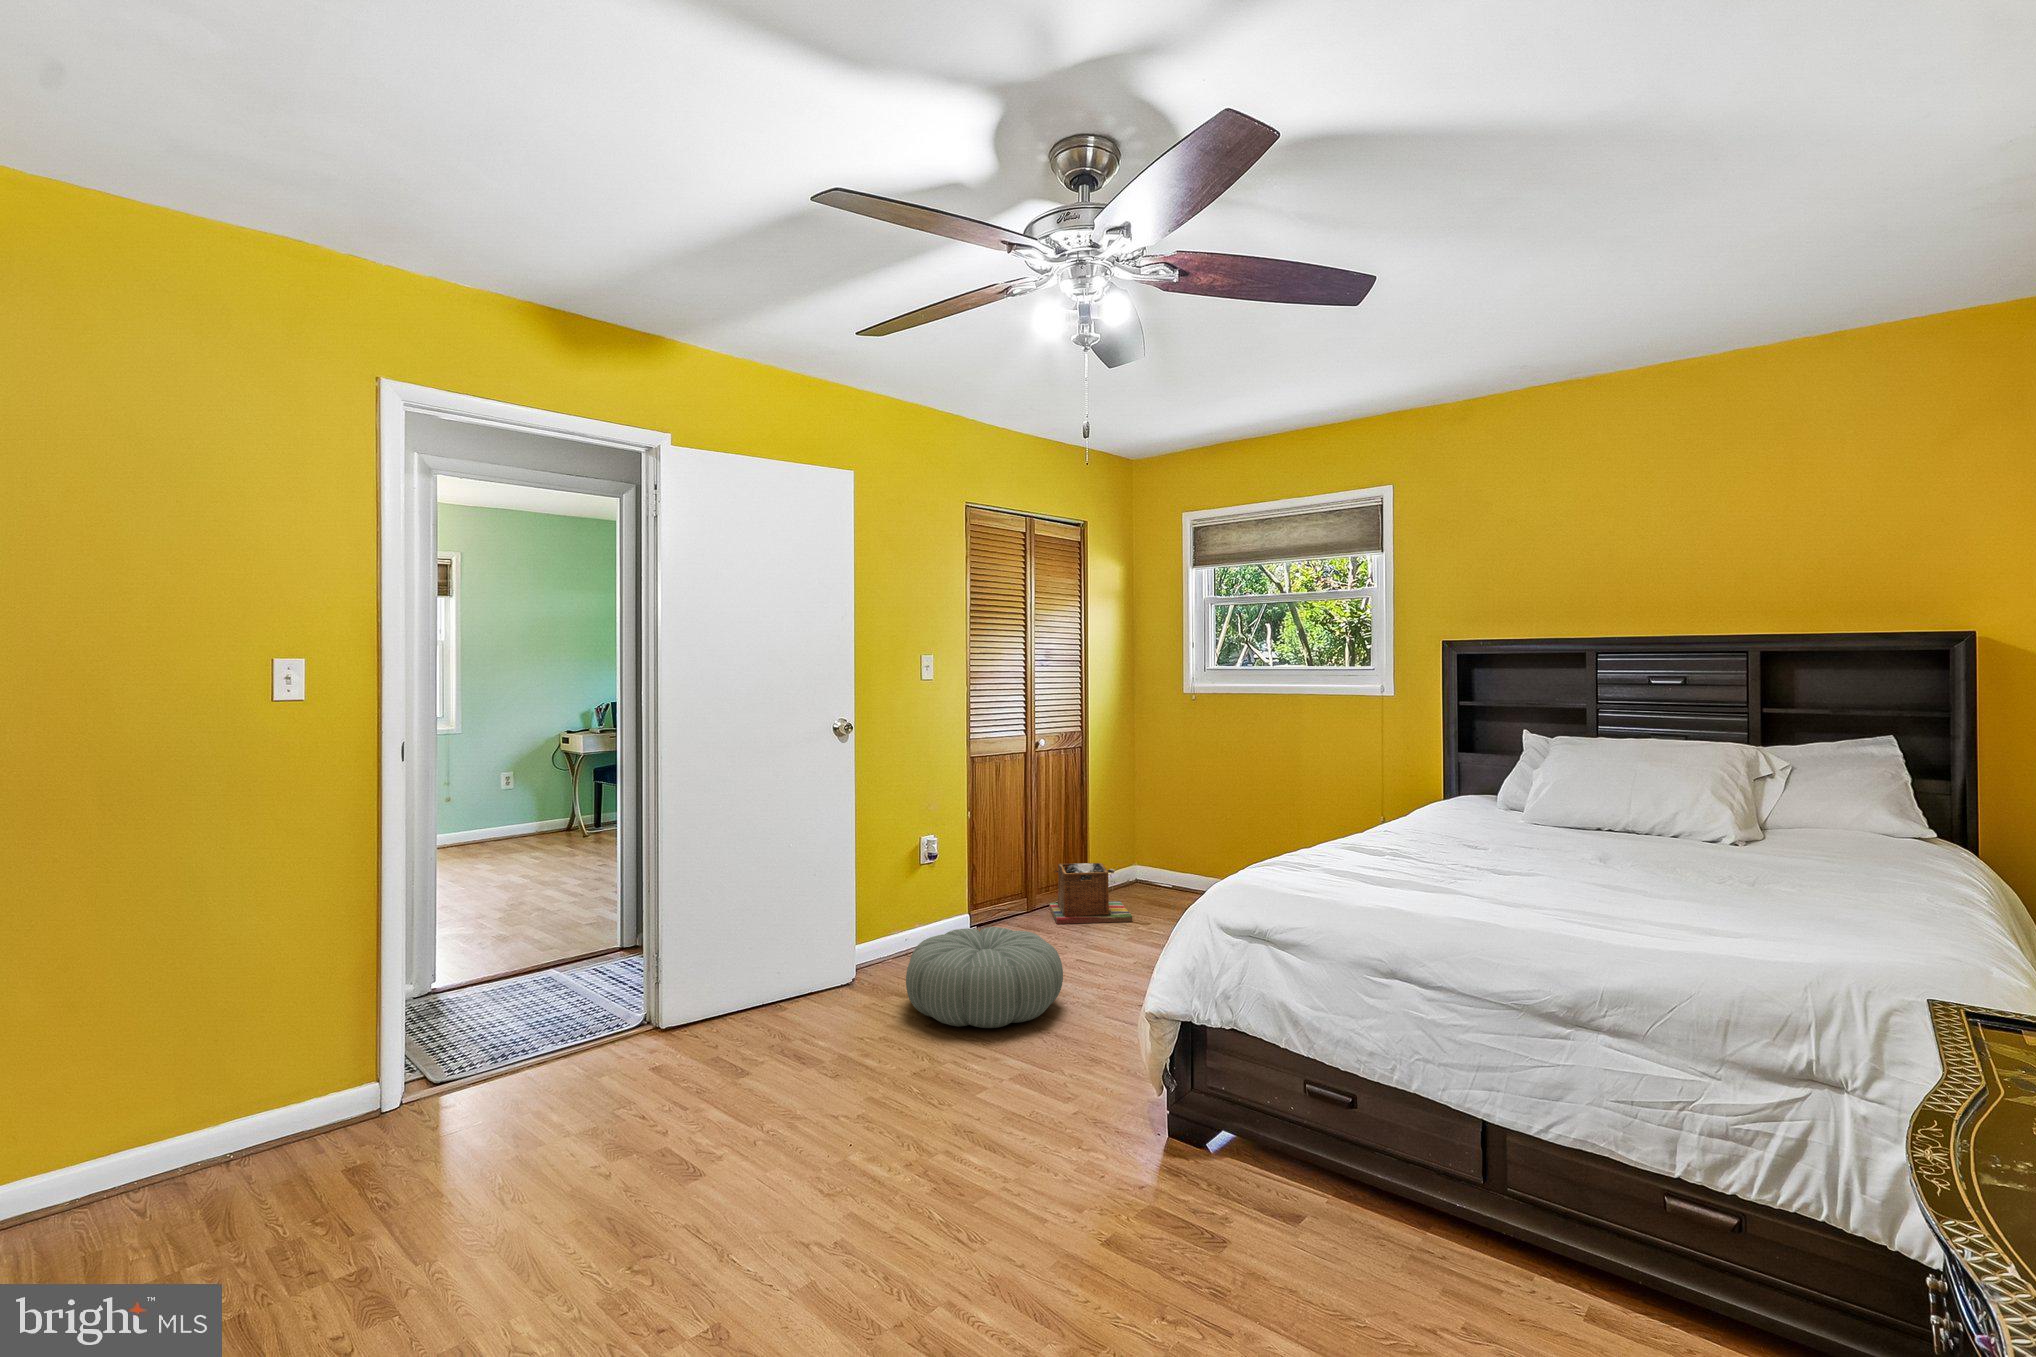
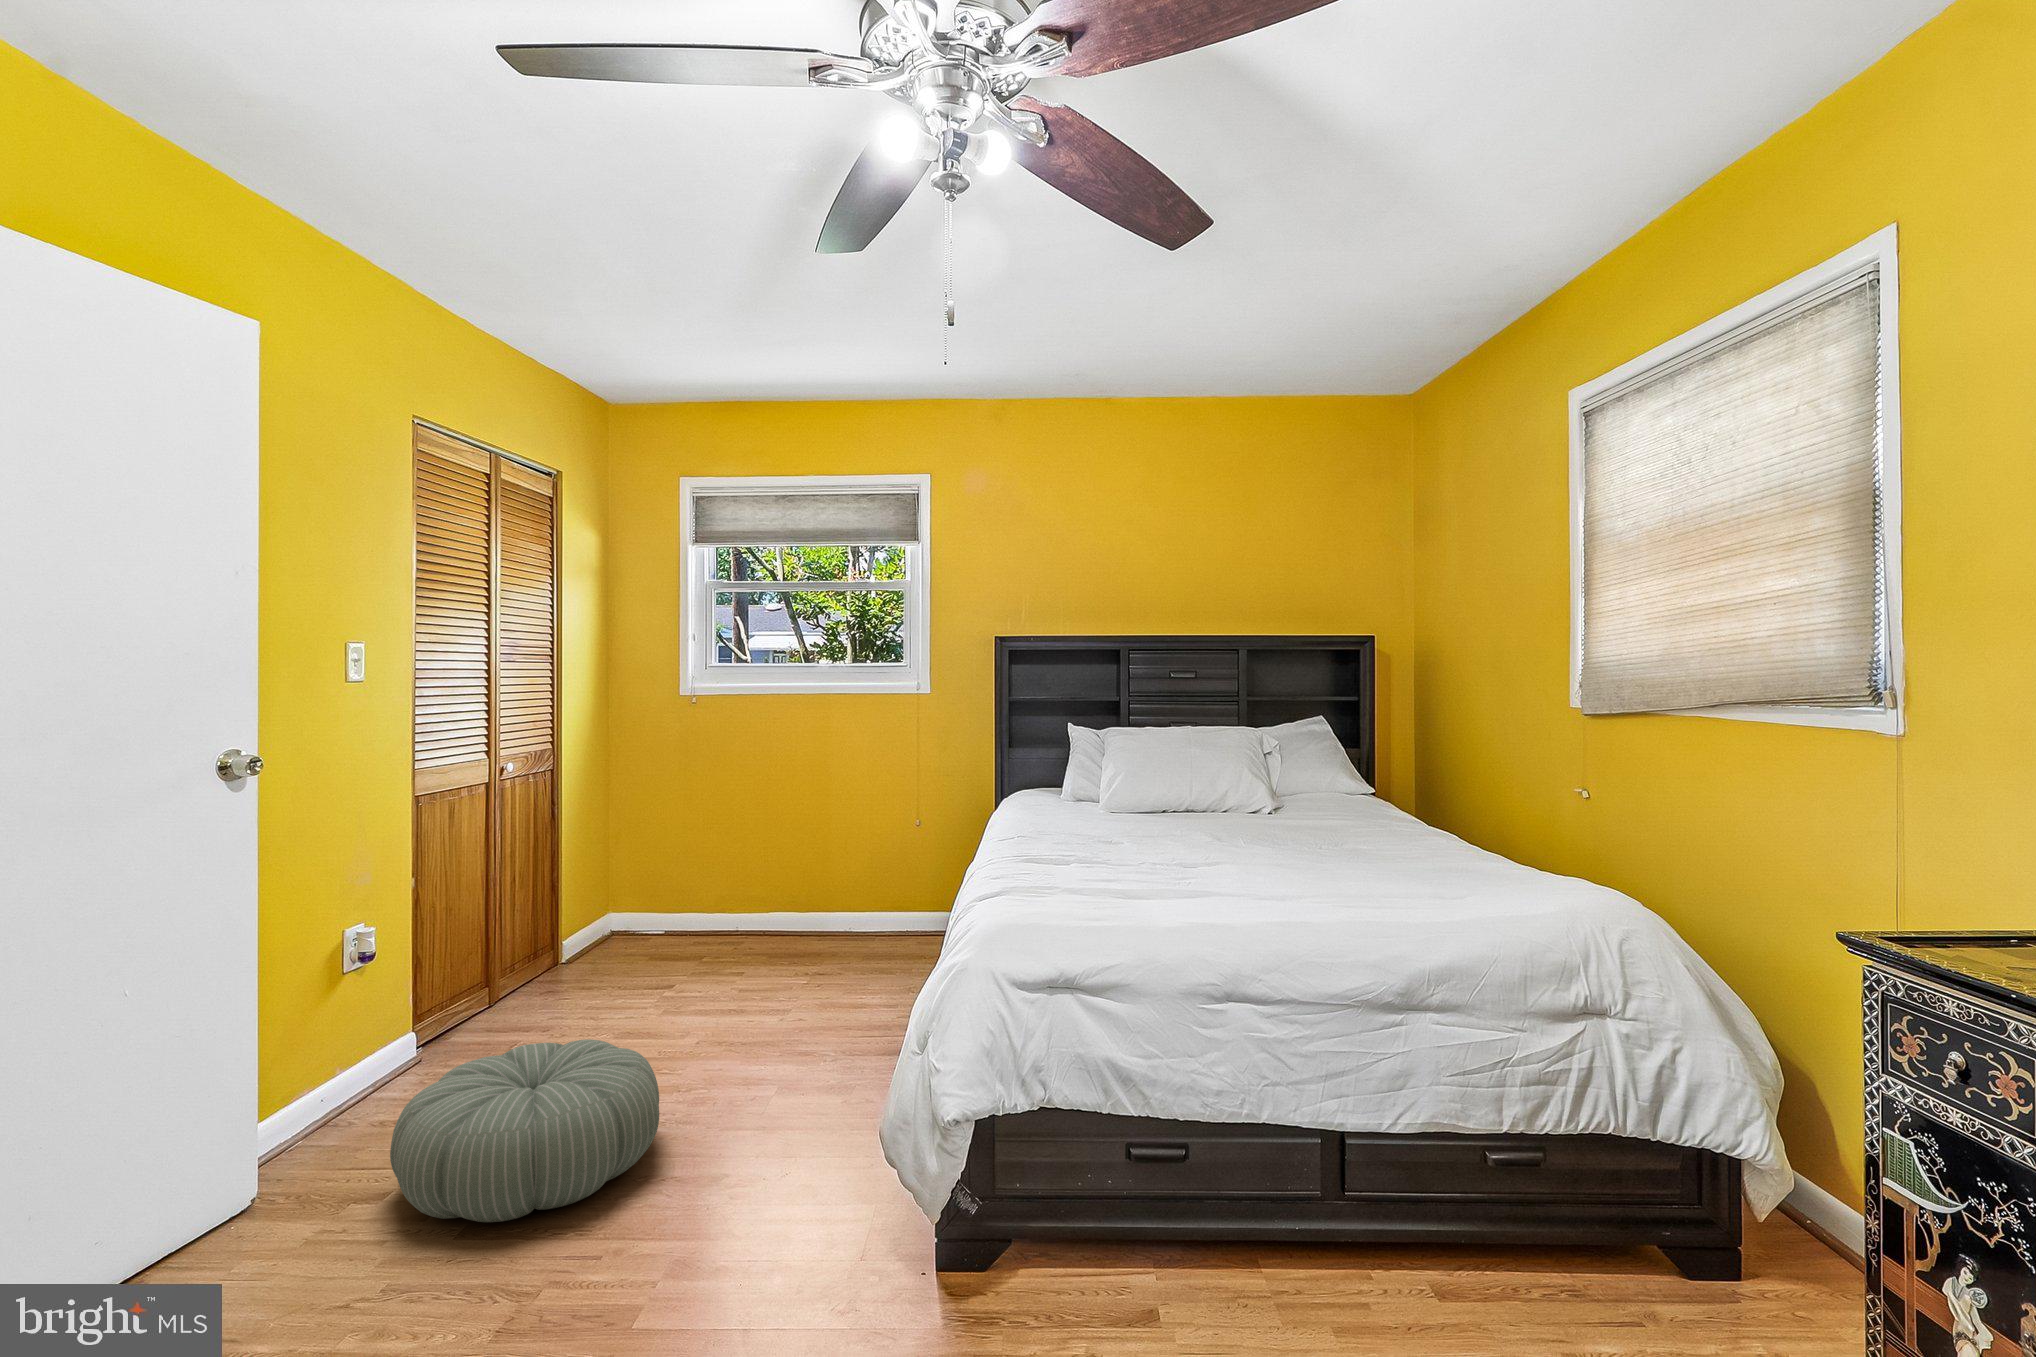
laundry basket: present [1050,863,1132,924] -> none [523,920,655,1015]

